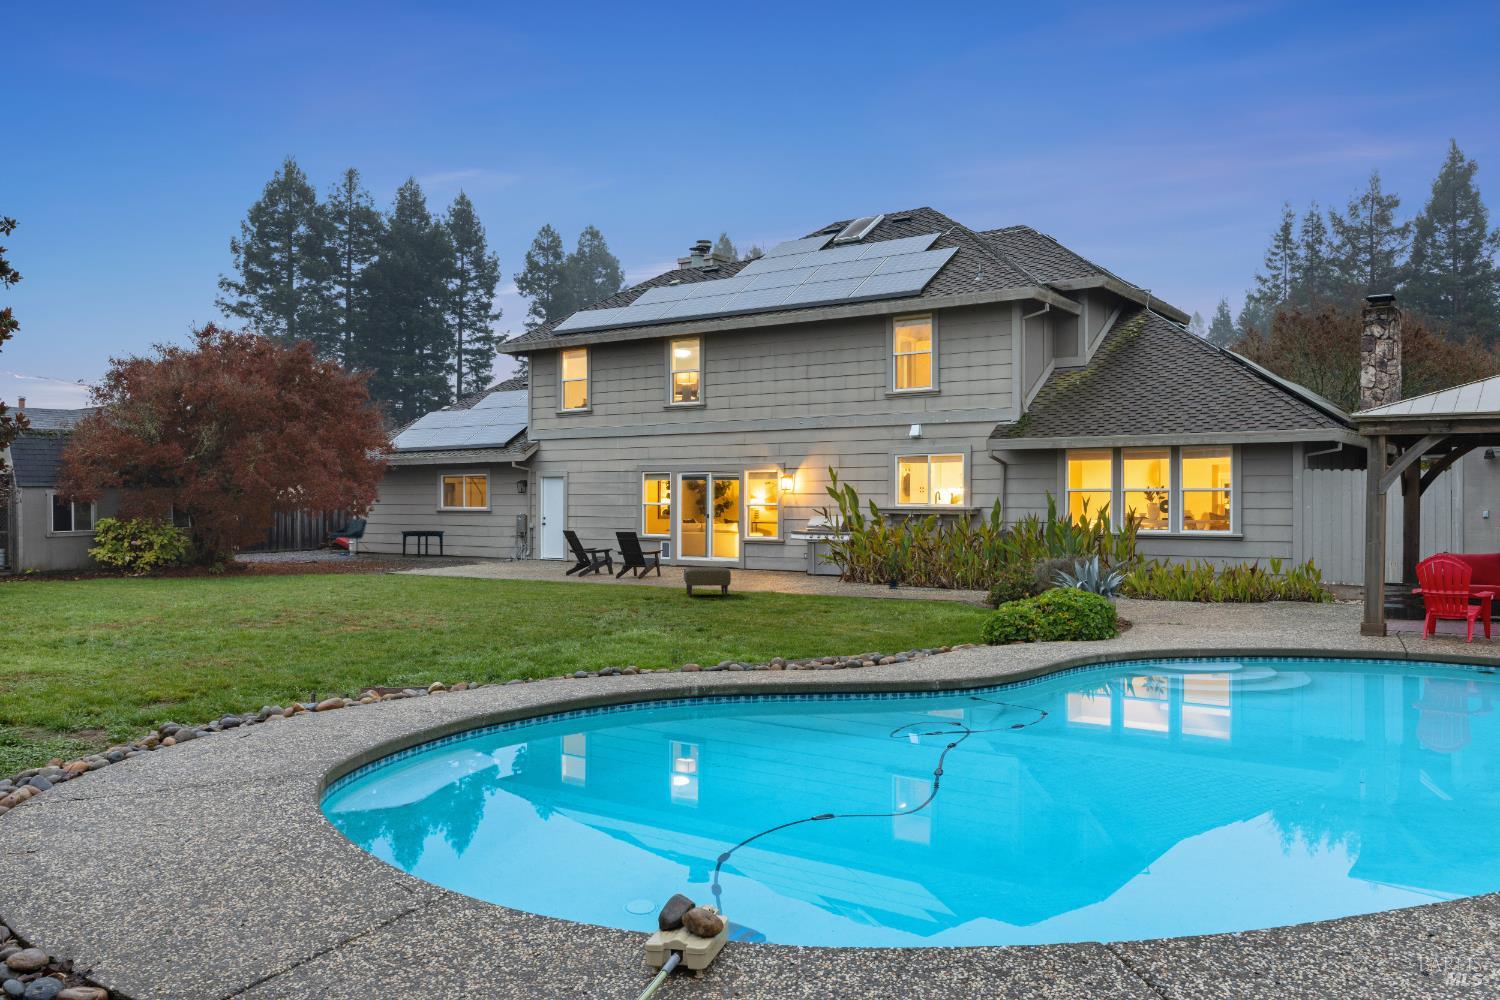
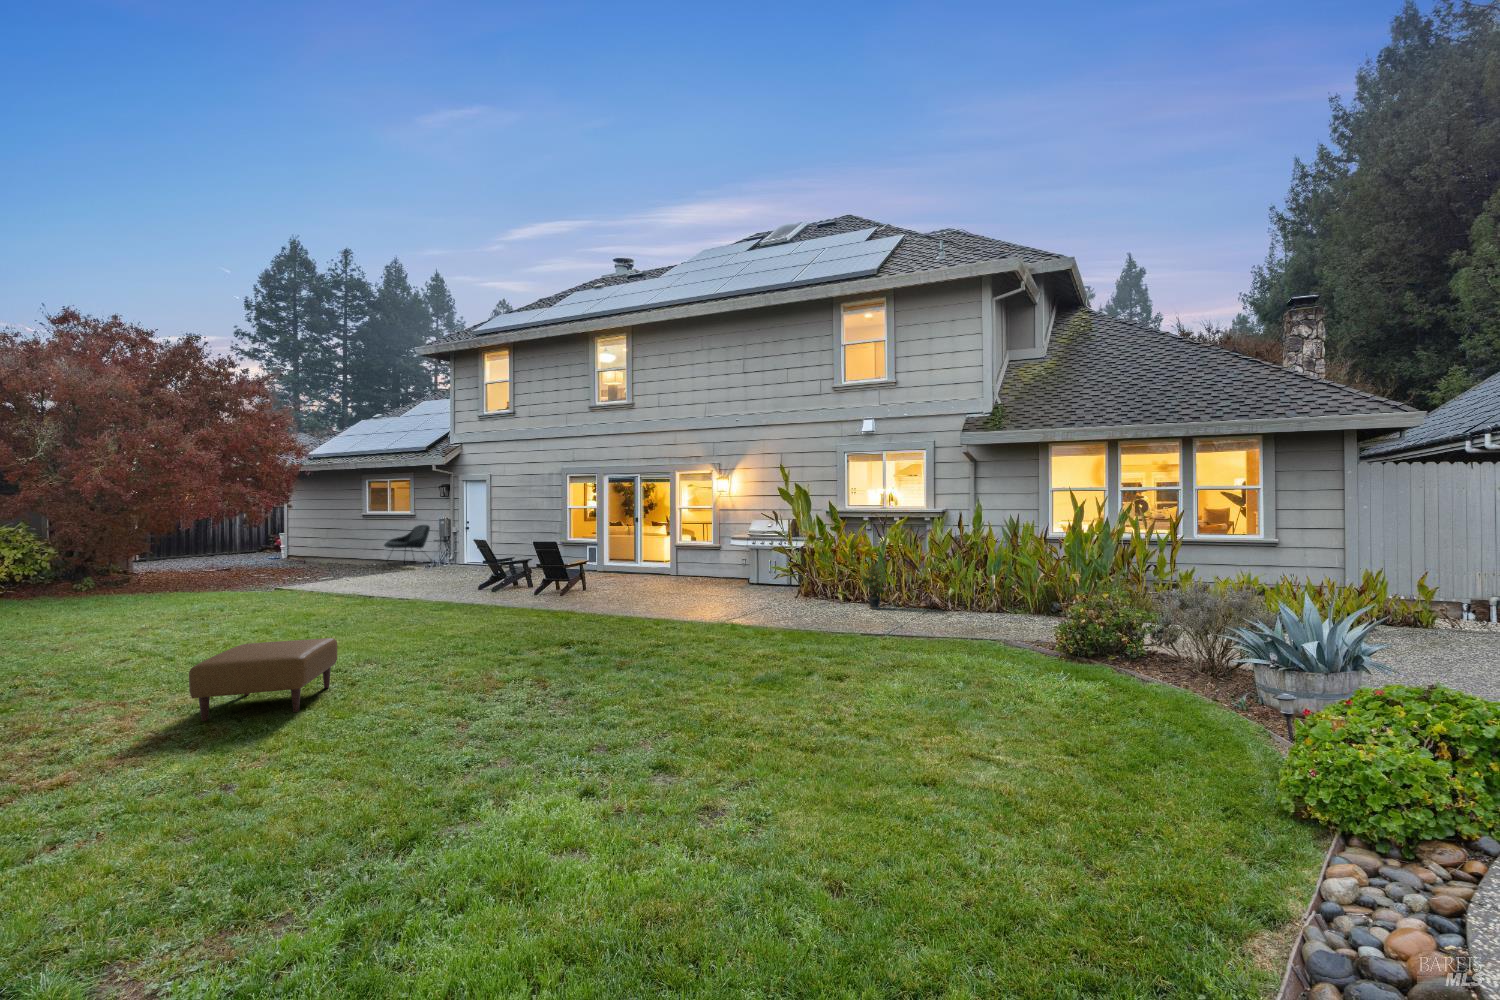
lounge chair: present [329,519,367,551] -> present [384,525,431,565]
round table: present [401,531,445,557] -> none [318,534,370,563]
ottoman: present [684,567,731,597] -> present [189,638,337,721]

